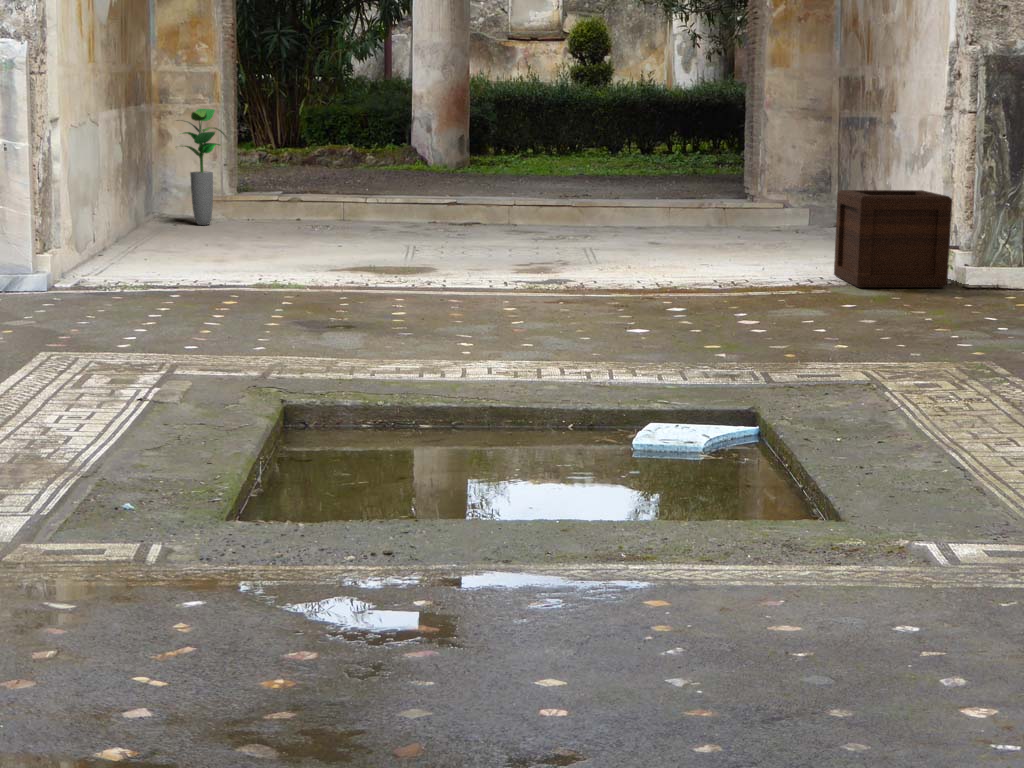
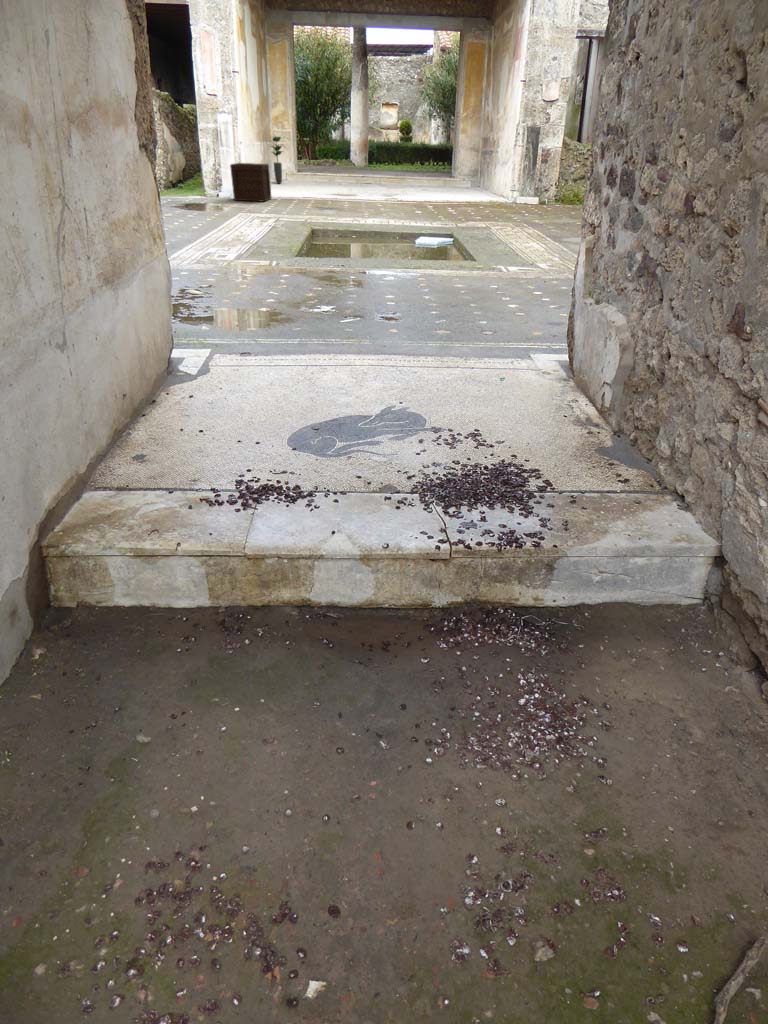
wooden crate: present [834,190,952,288] -> present [230,163,272,202]

